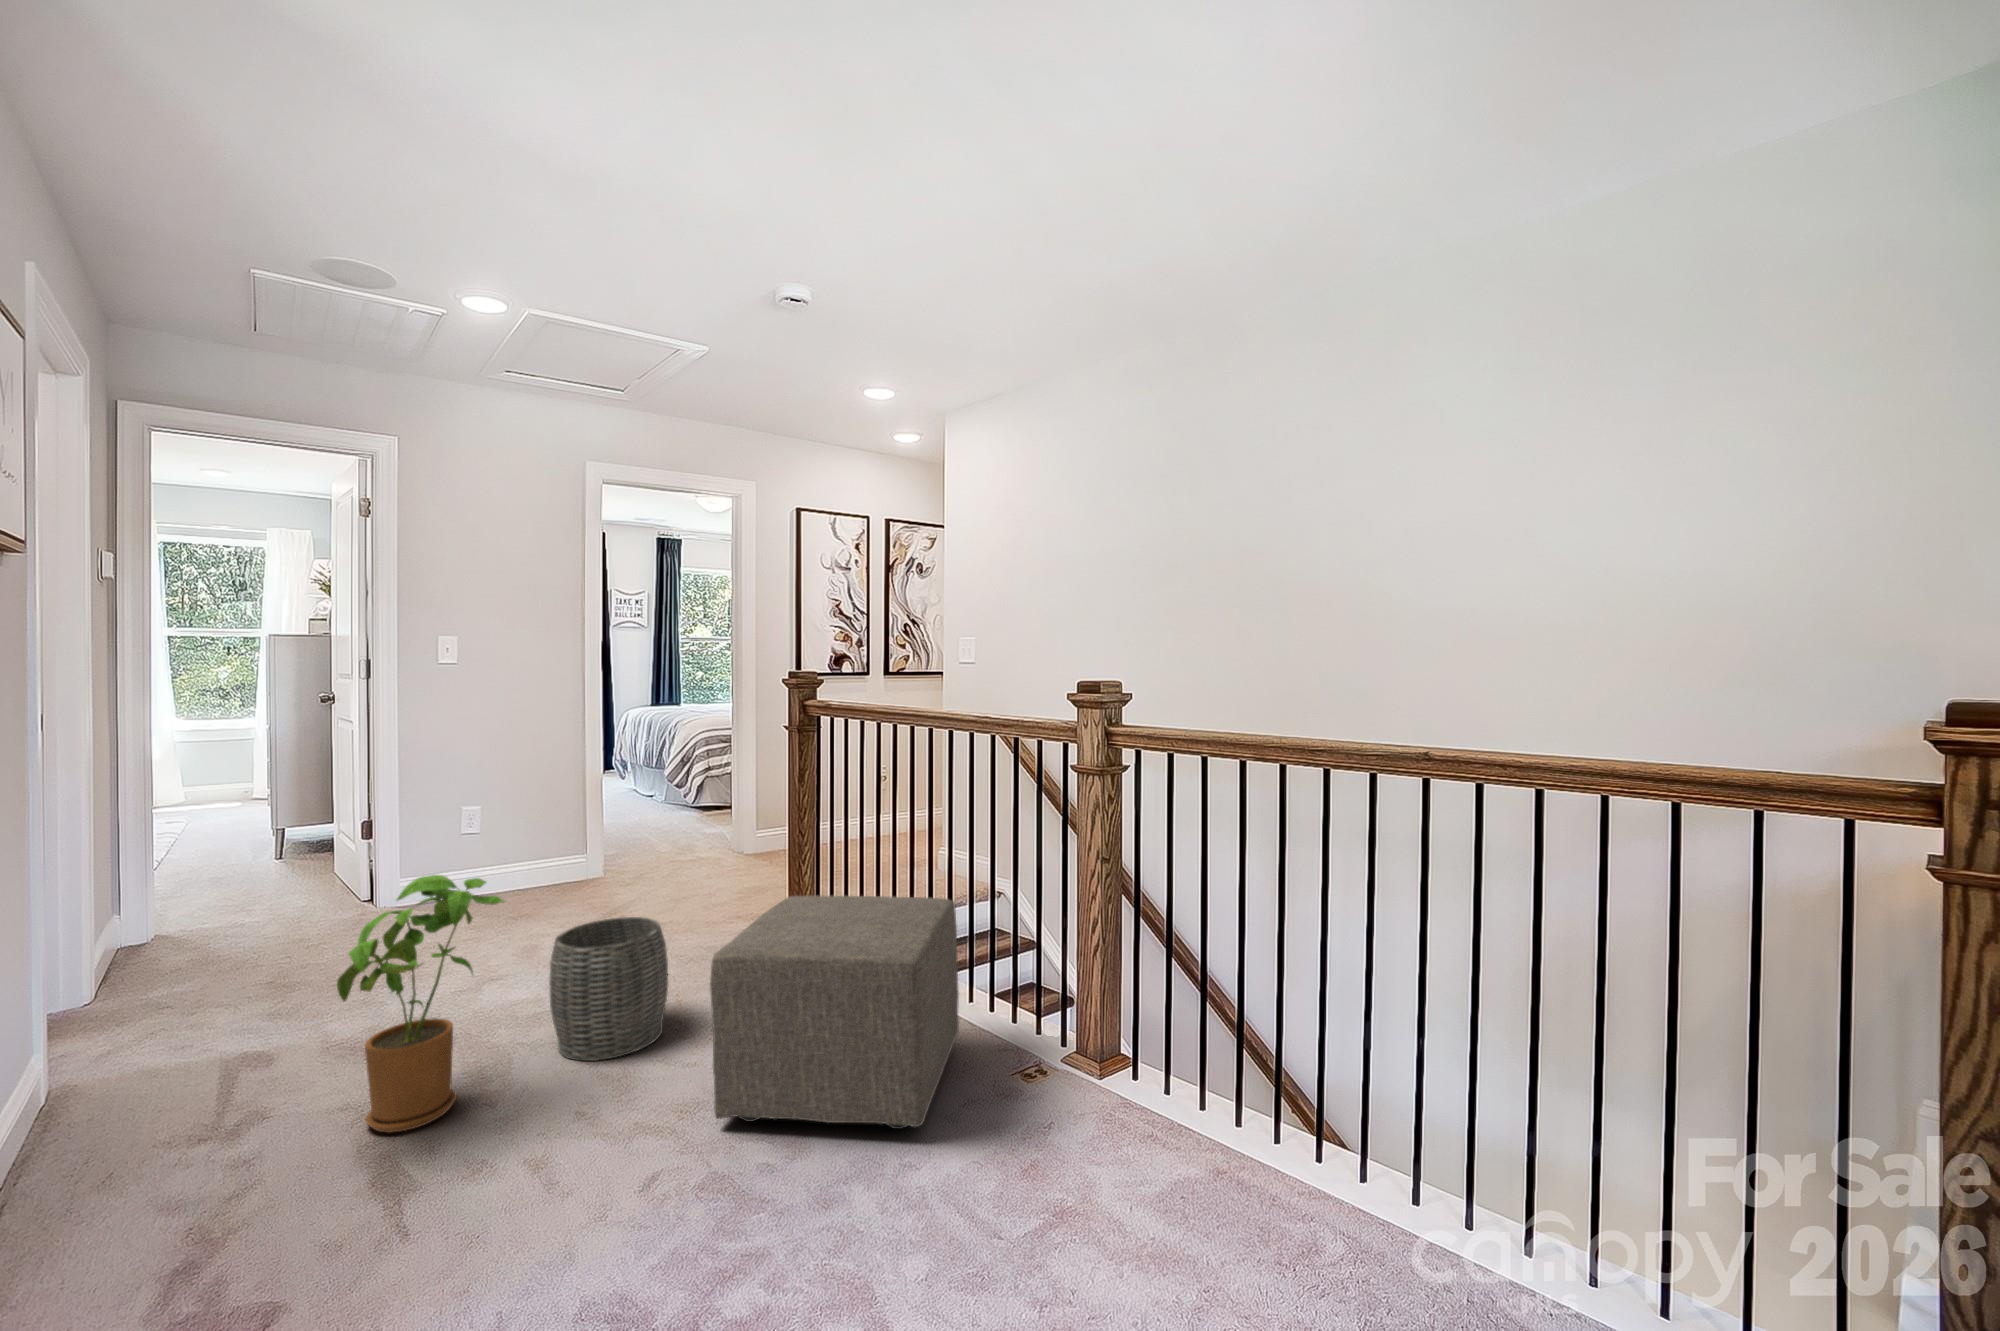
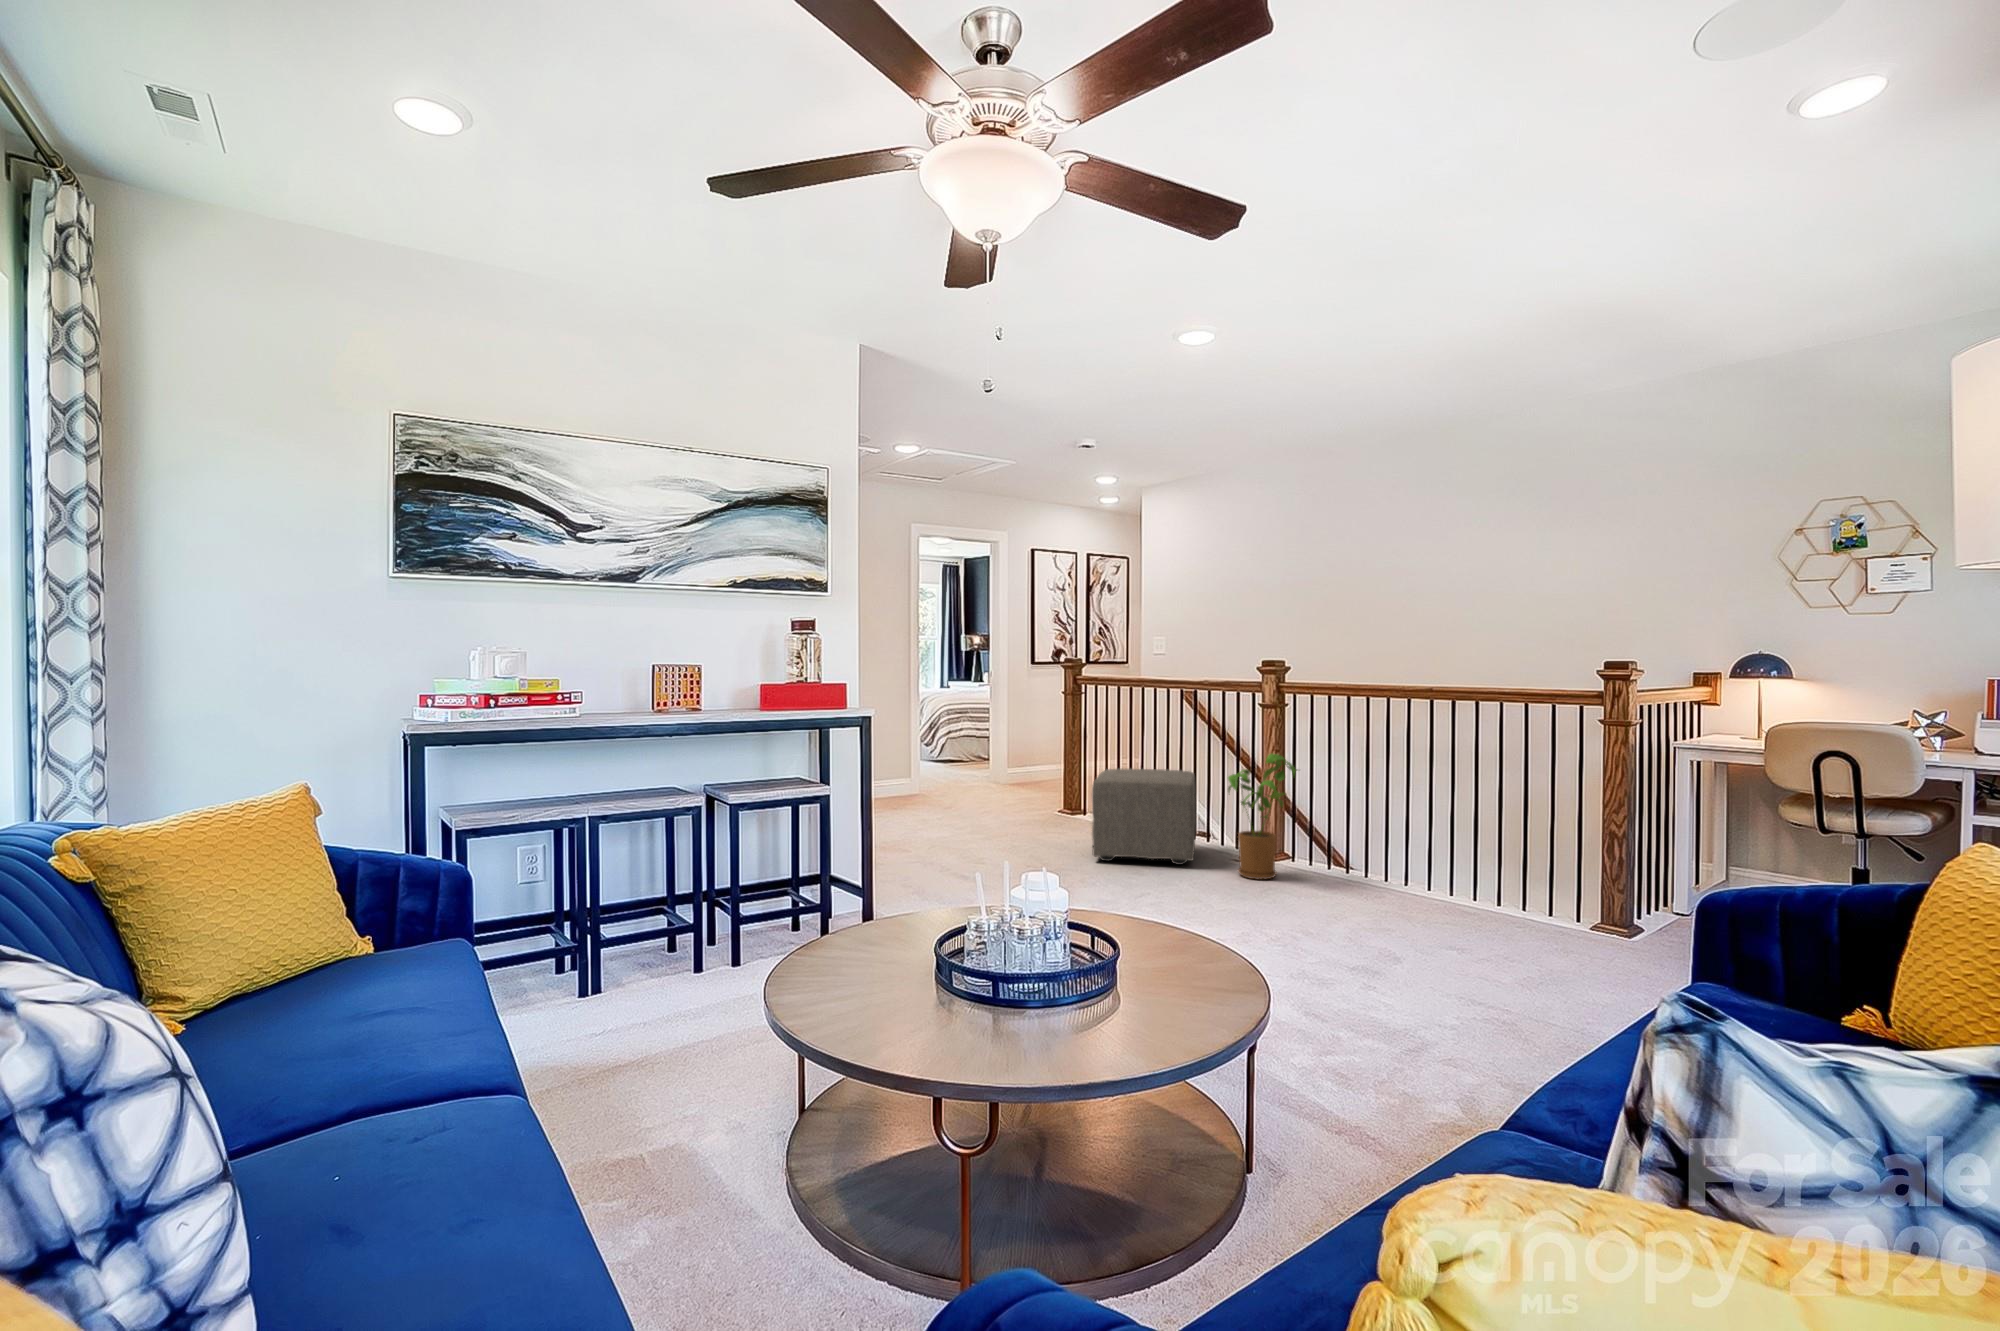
house plant: present [337,875,505,1133] -> present [1228,754,1297,880]
woven basket: present [549,917,668,1061] -> none [983,782,1038,846]

